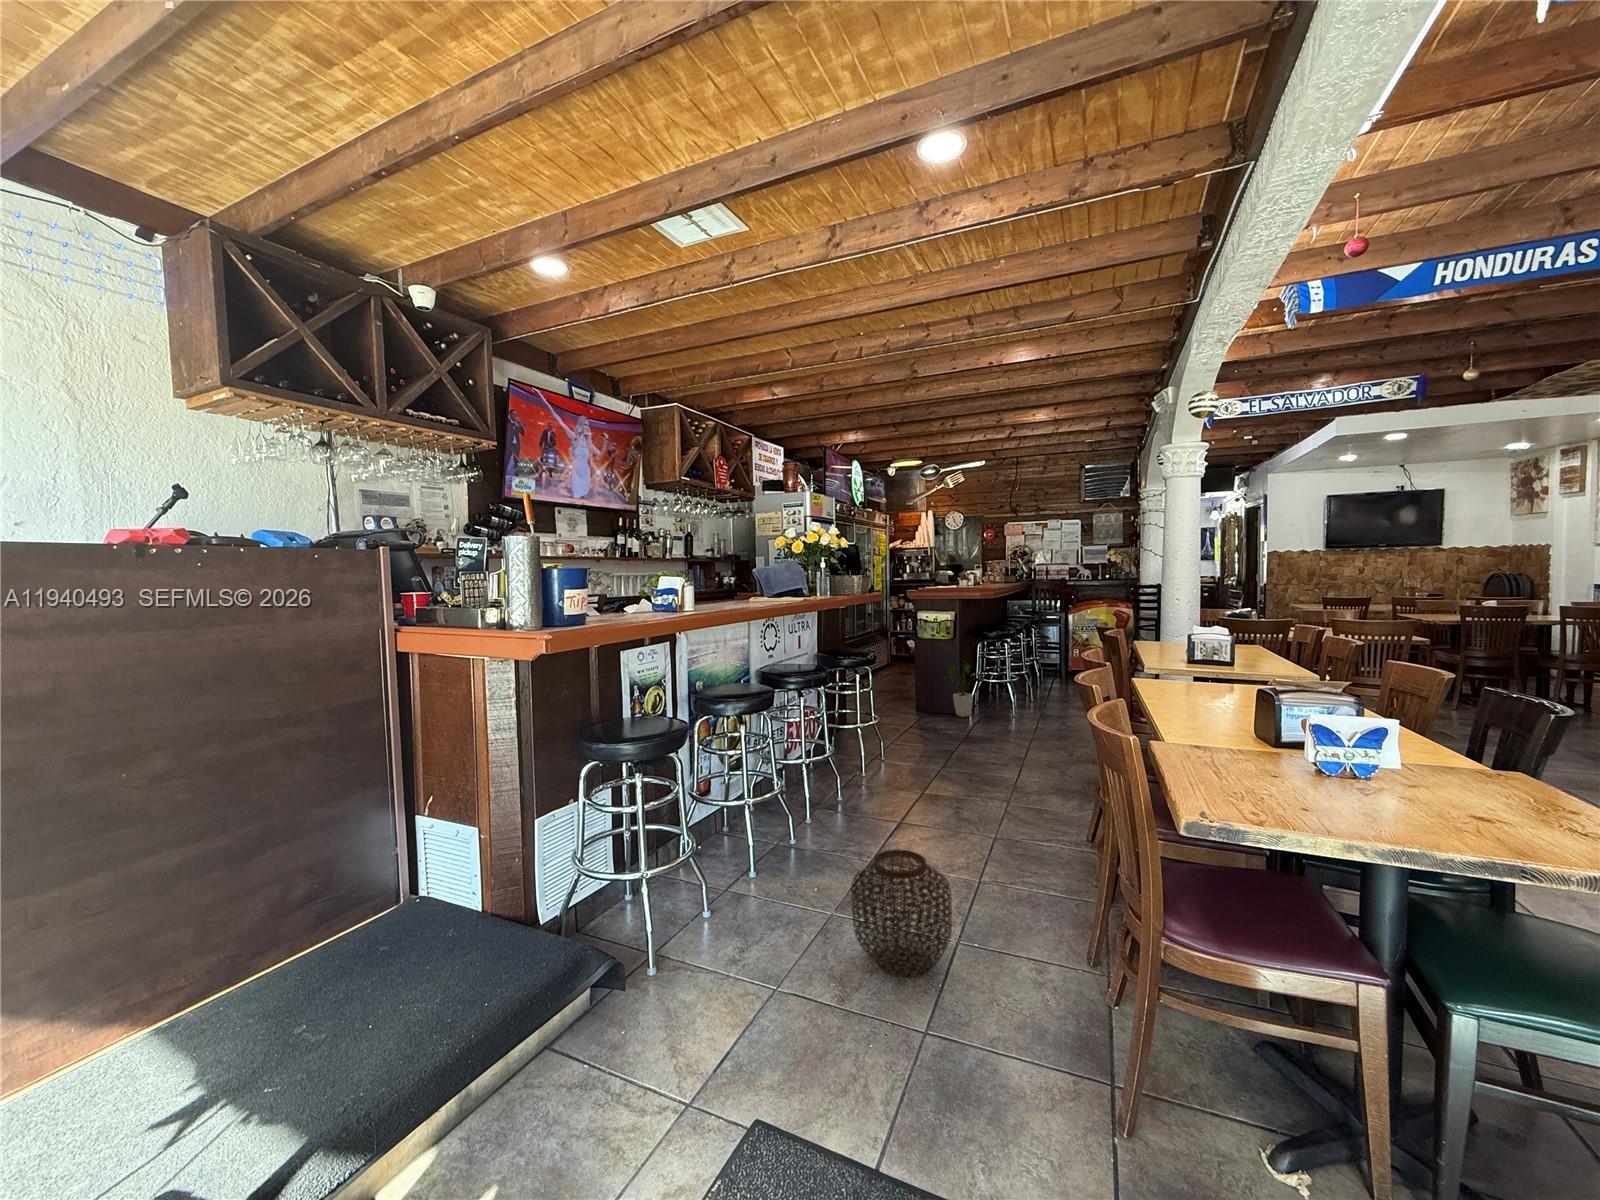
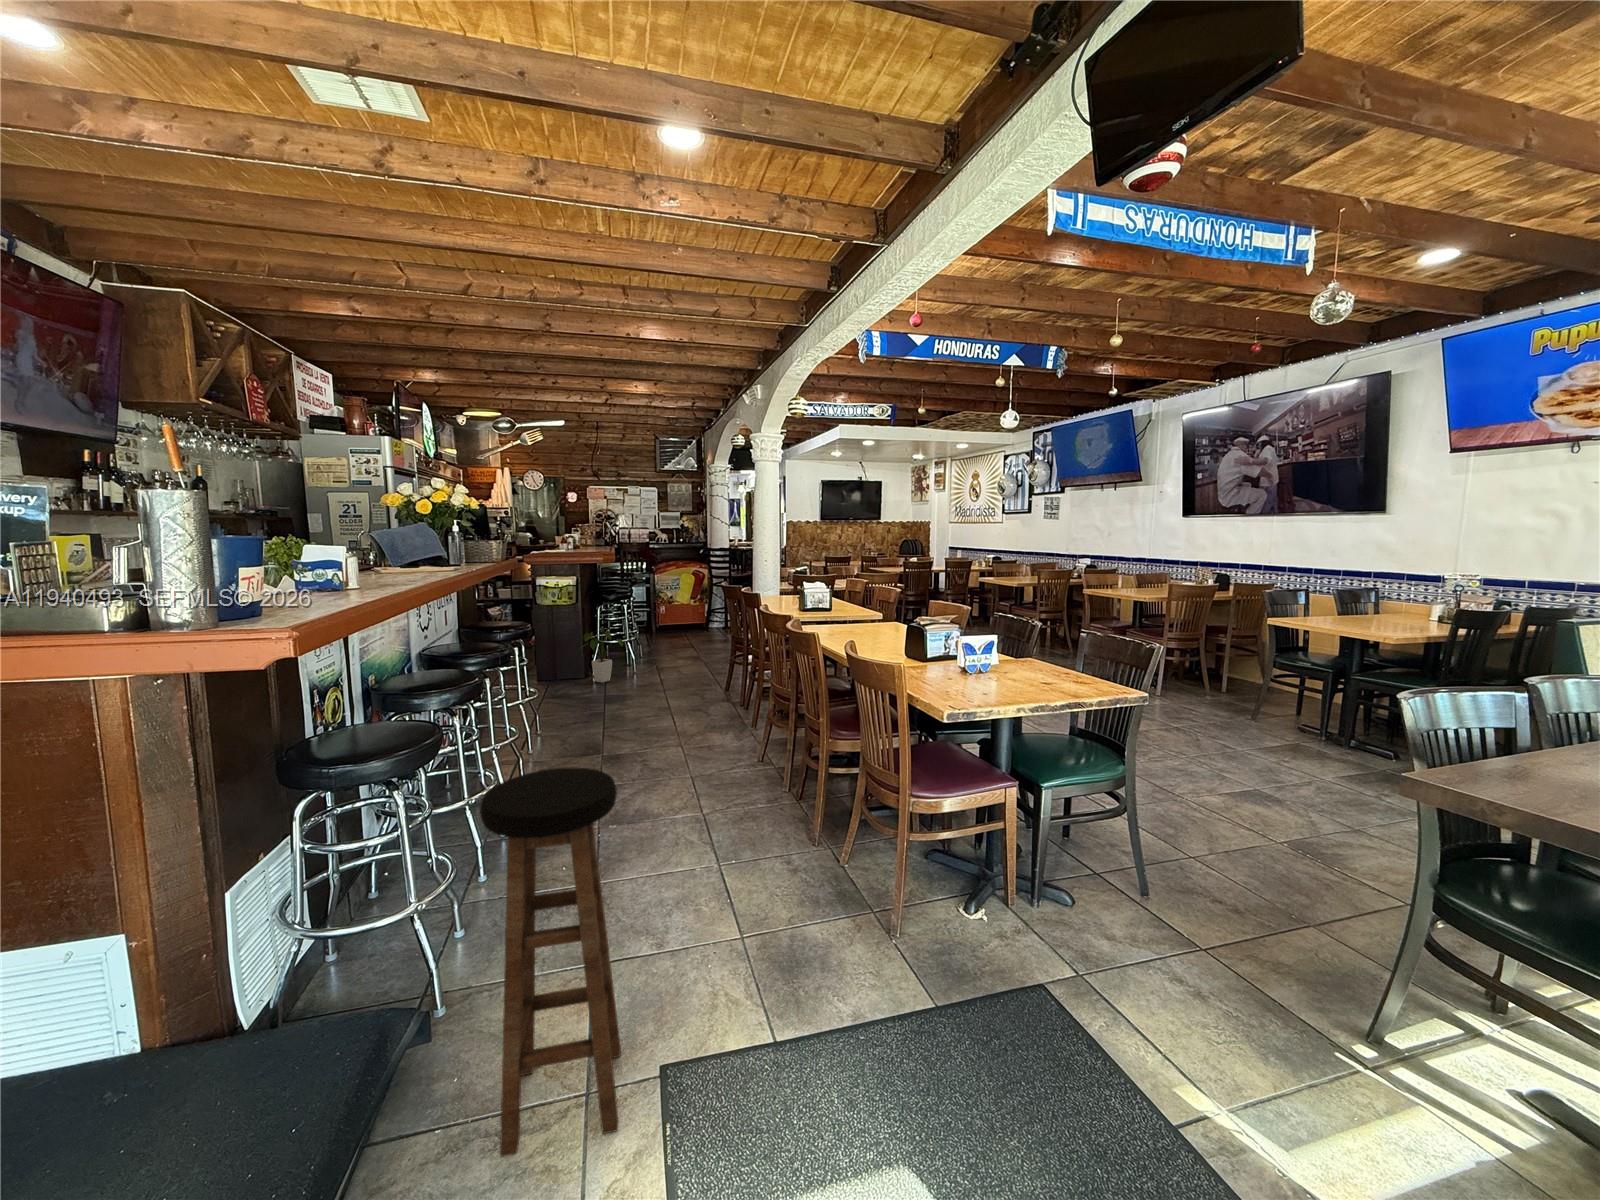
bar stool: none [593,773,737,1156] -> present [480,767,621,1157]
woven basket: present [851,849,952,977] -> none [649,803,740,913]

